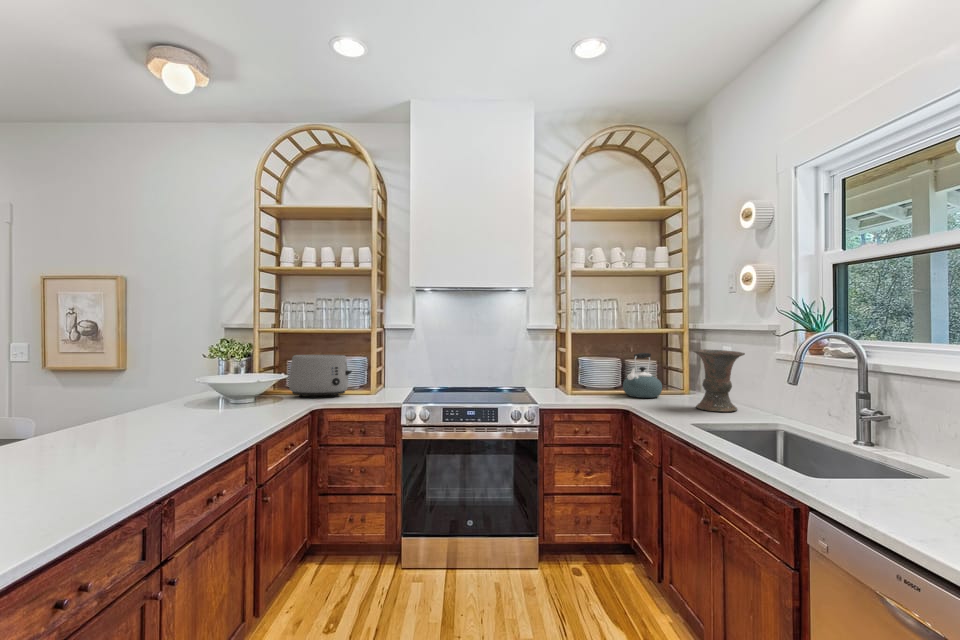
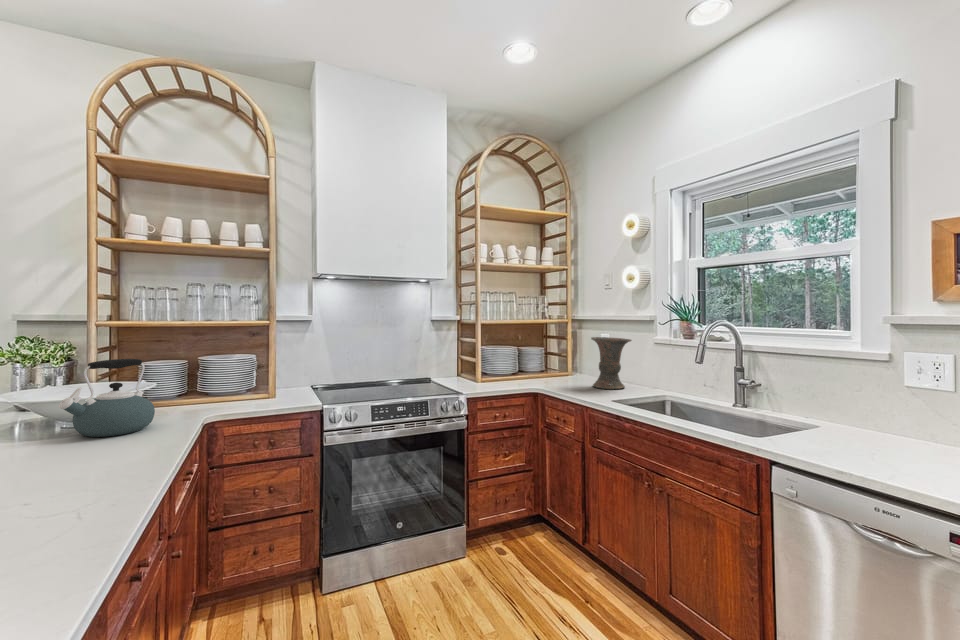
kettle: present [623,353,662,398] -> present [58,359,155,437]
toaster: present [289,355,352,397] -> none [151,353,244,409]

